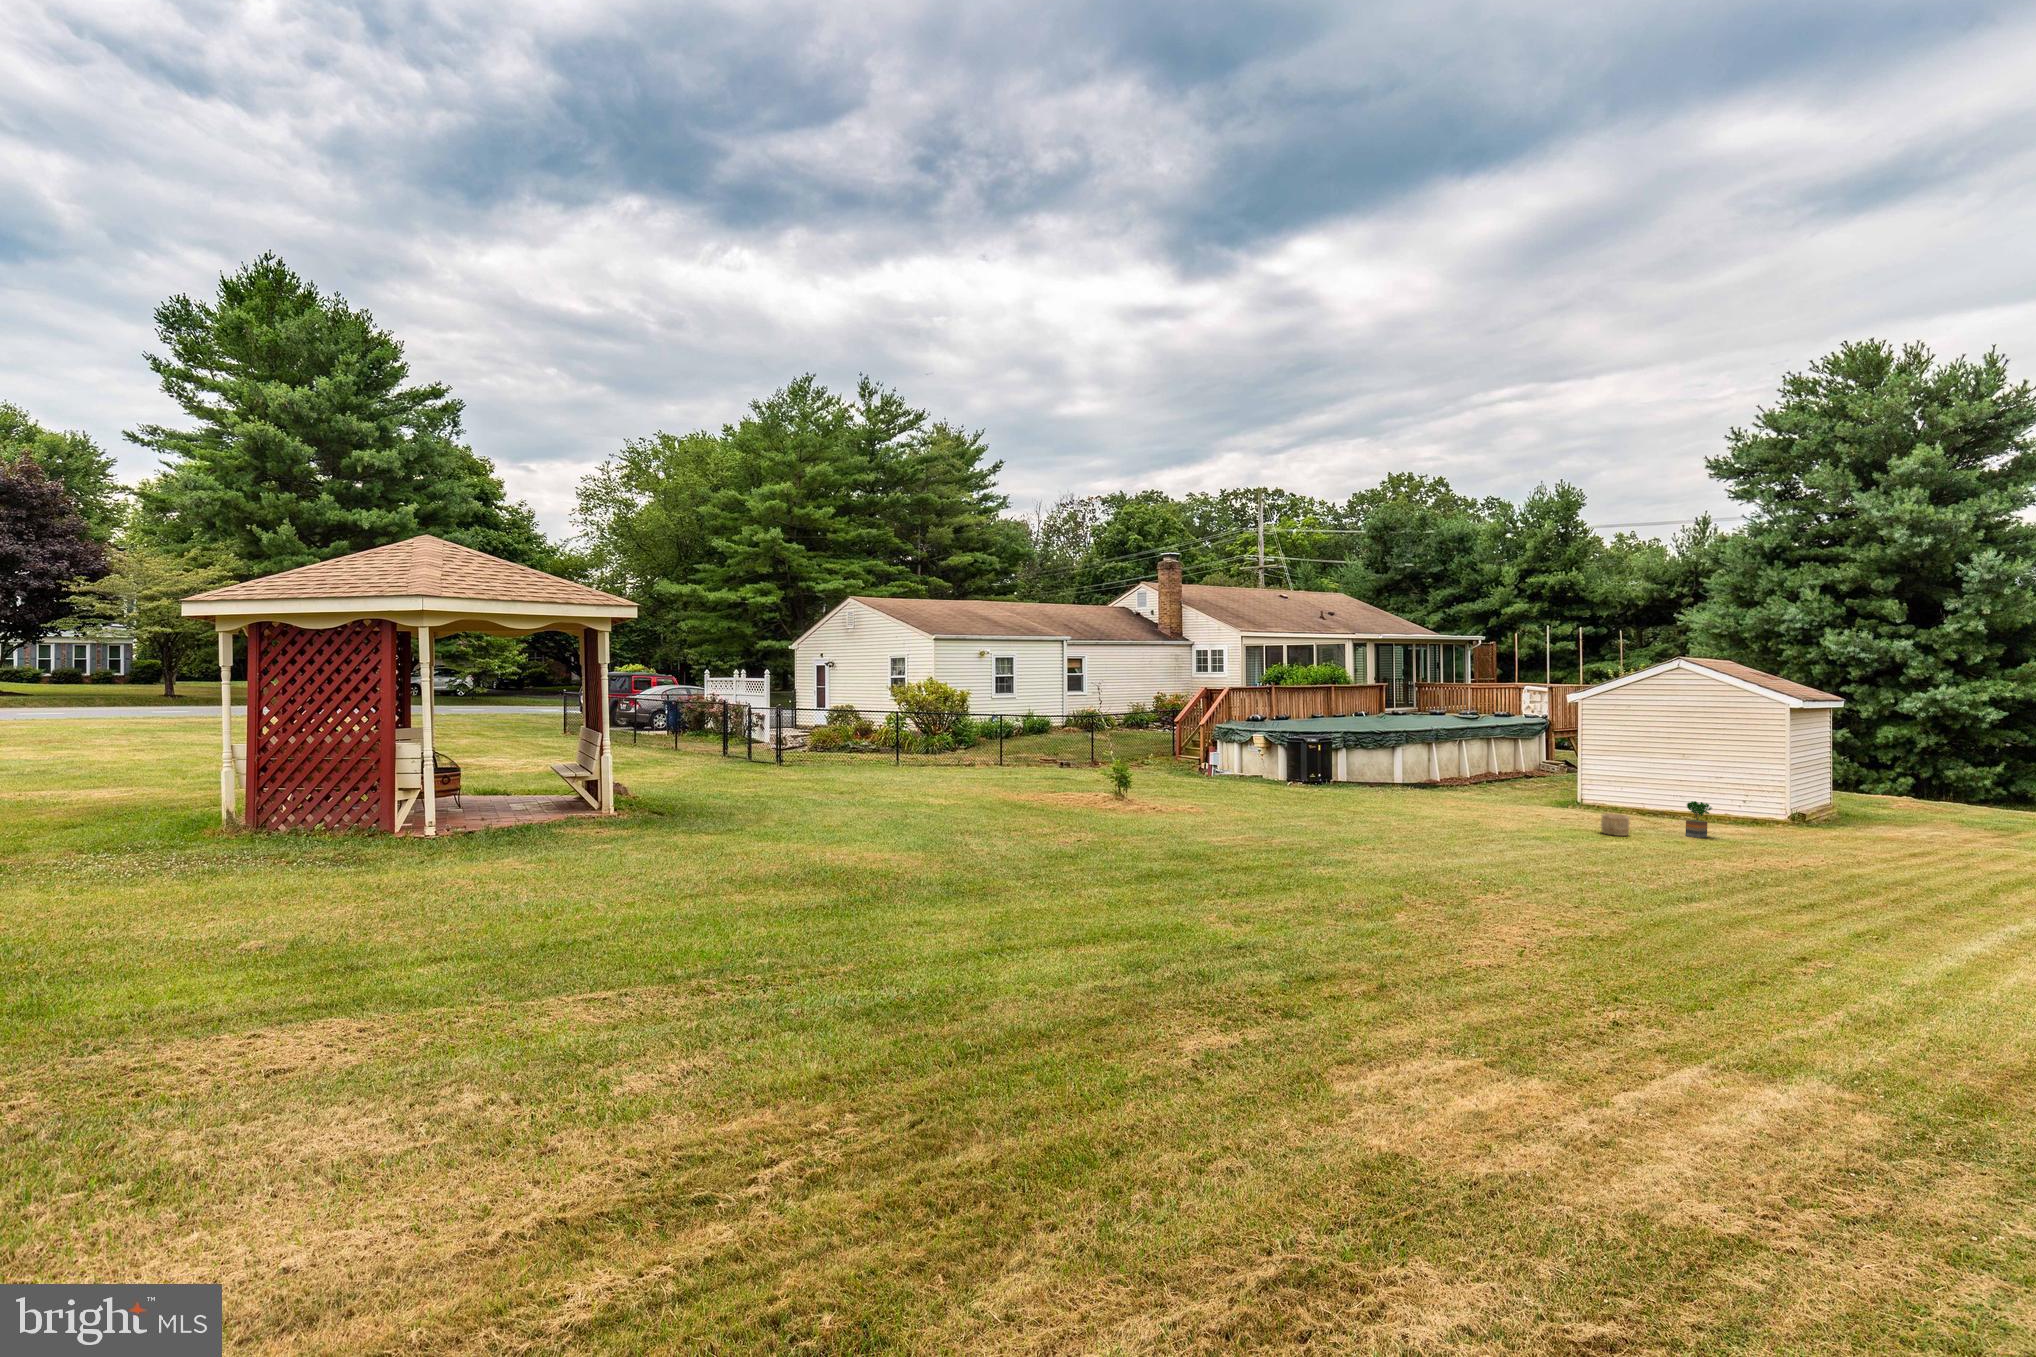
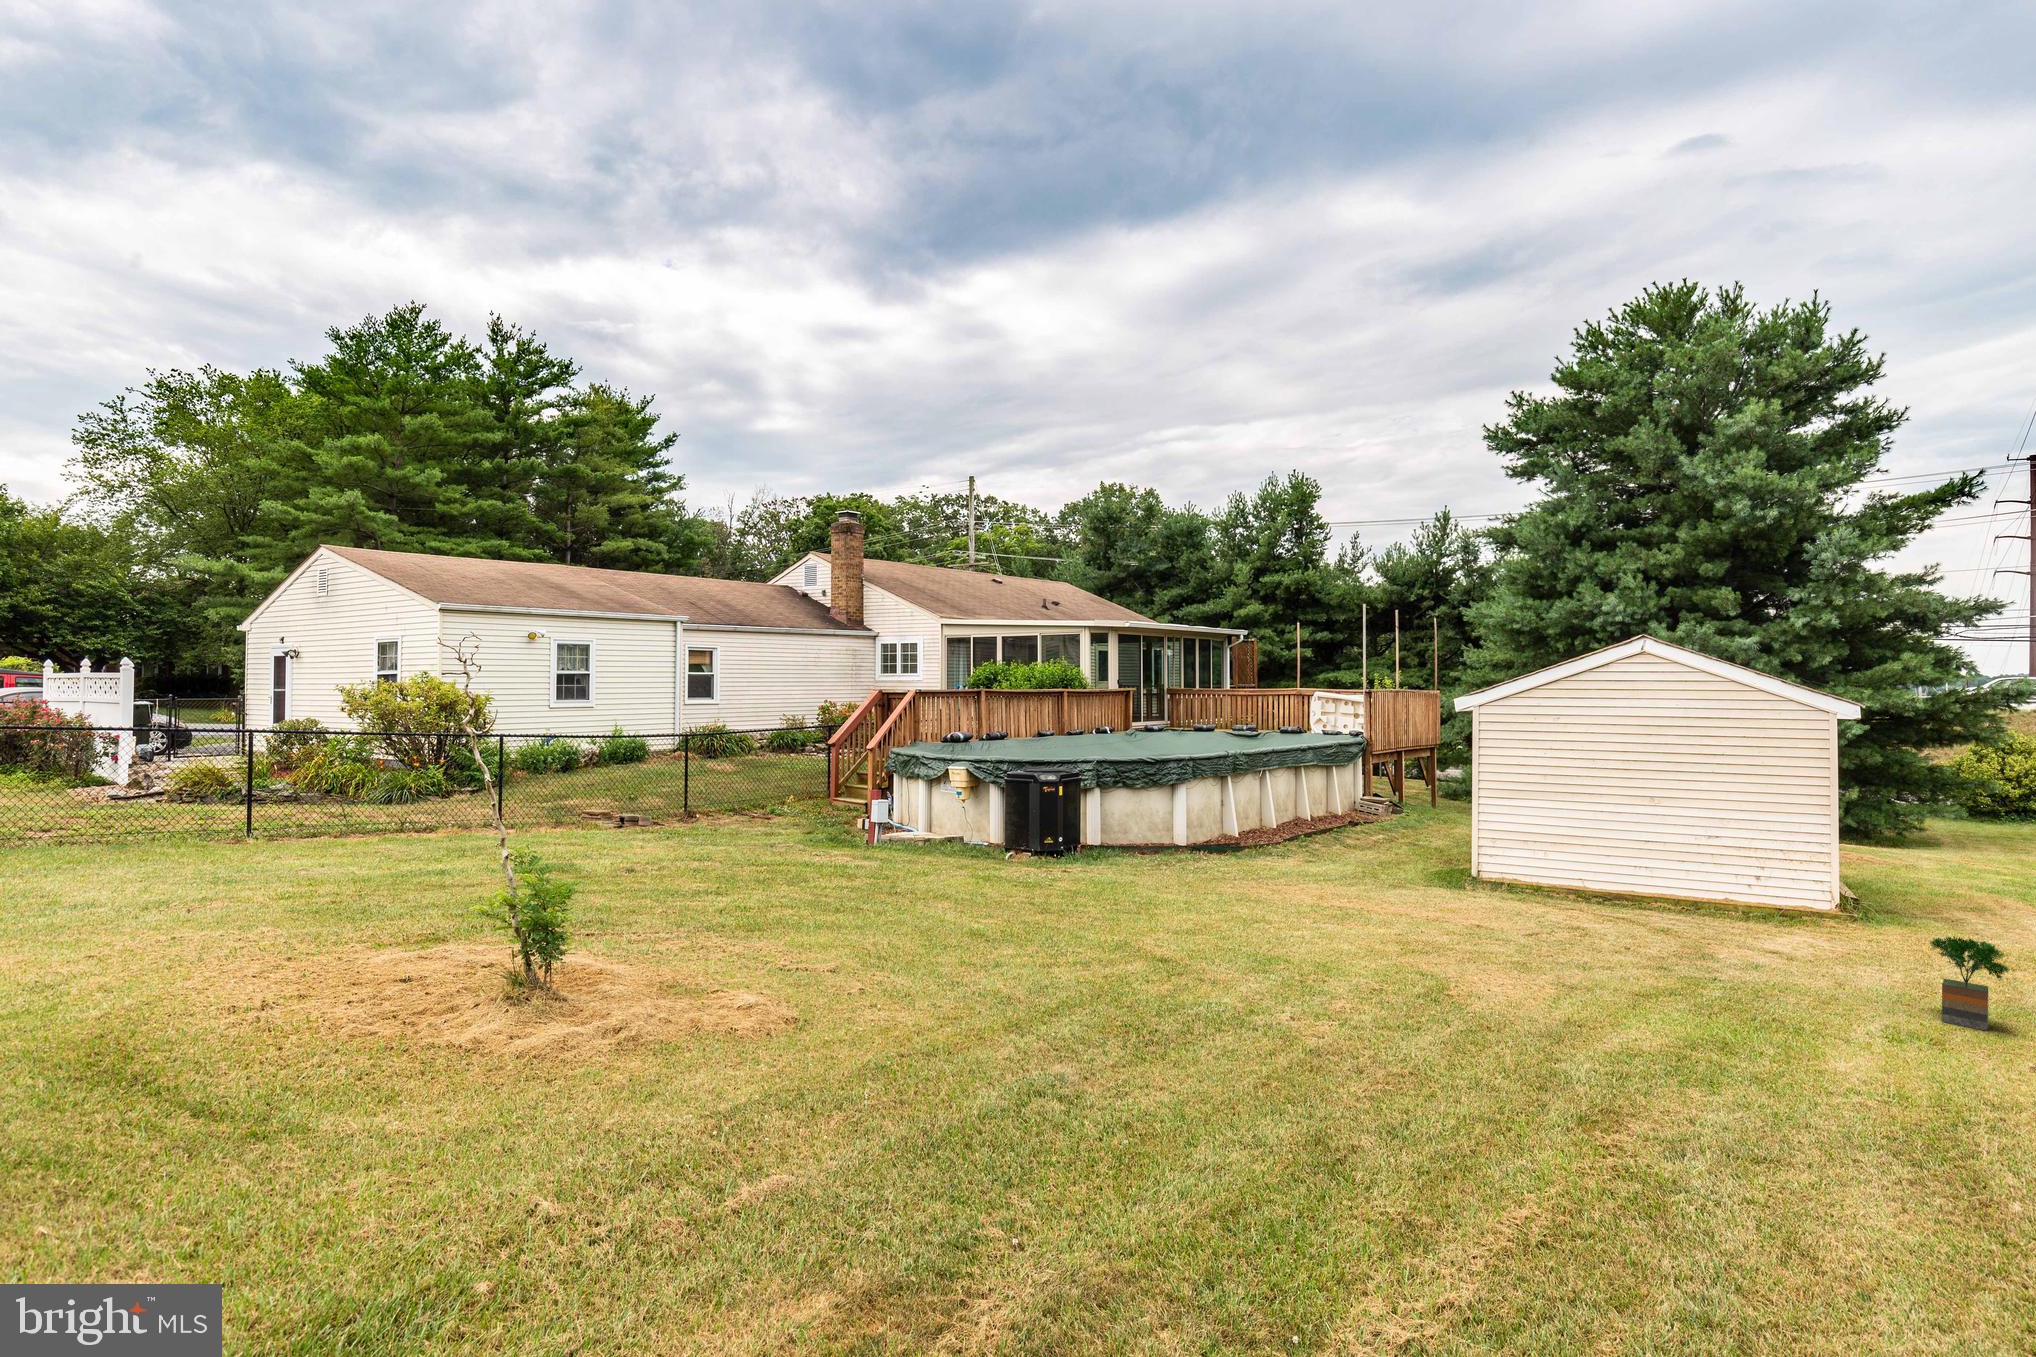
wooden bucket: present [1601,813,1629,836] -> none [1792,980,1879,1049]

